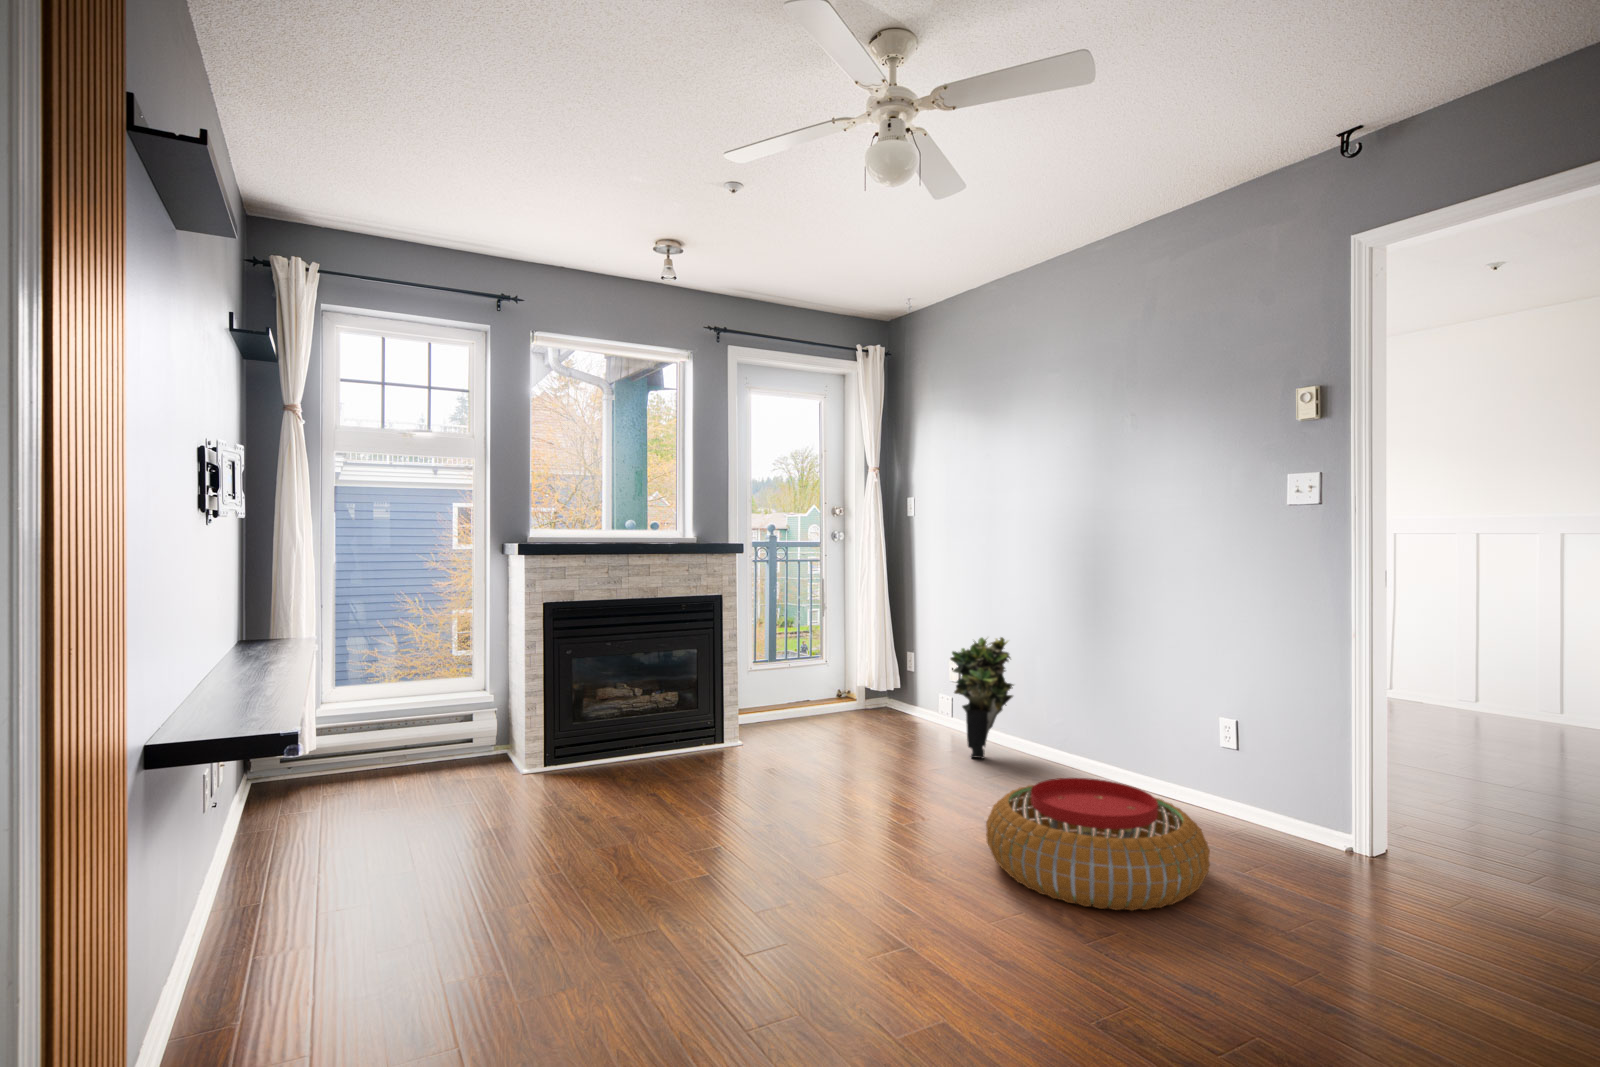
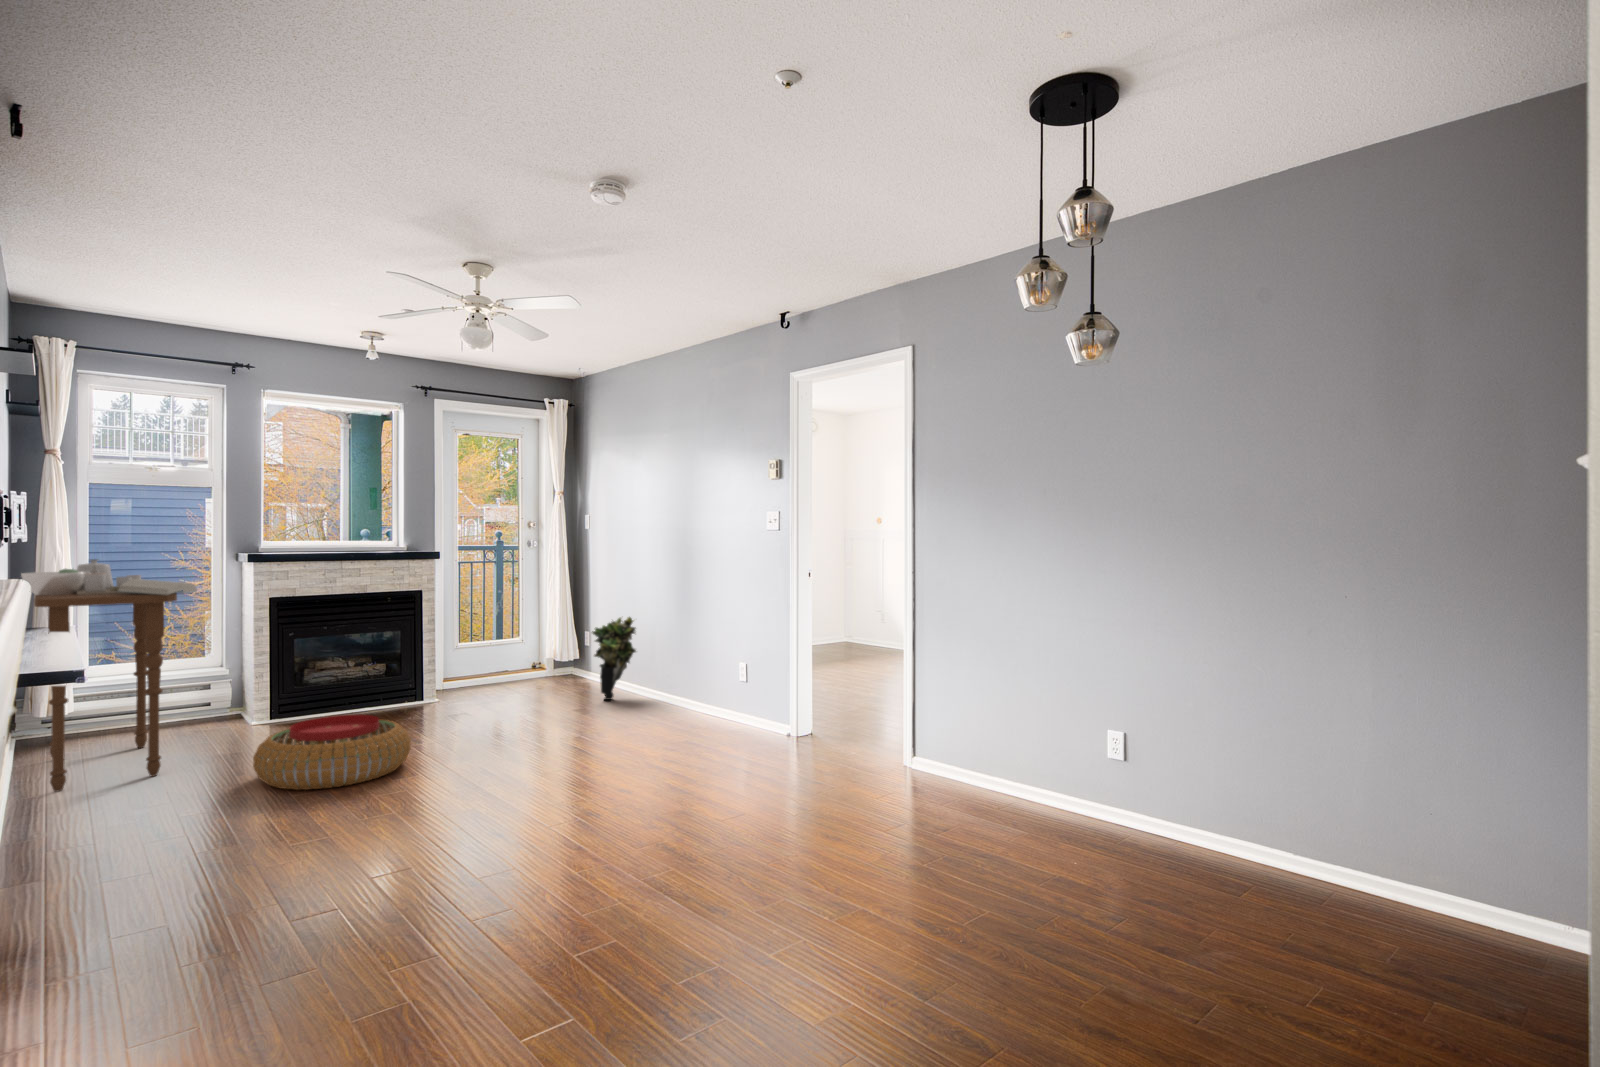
side table: none [240,547,462,897] -> present [21,559,197,792]
pouf: present [986,778,1210,910] -> present [253,715,411,790]

